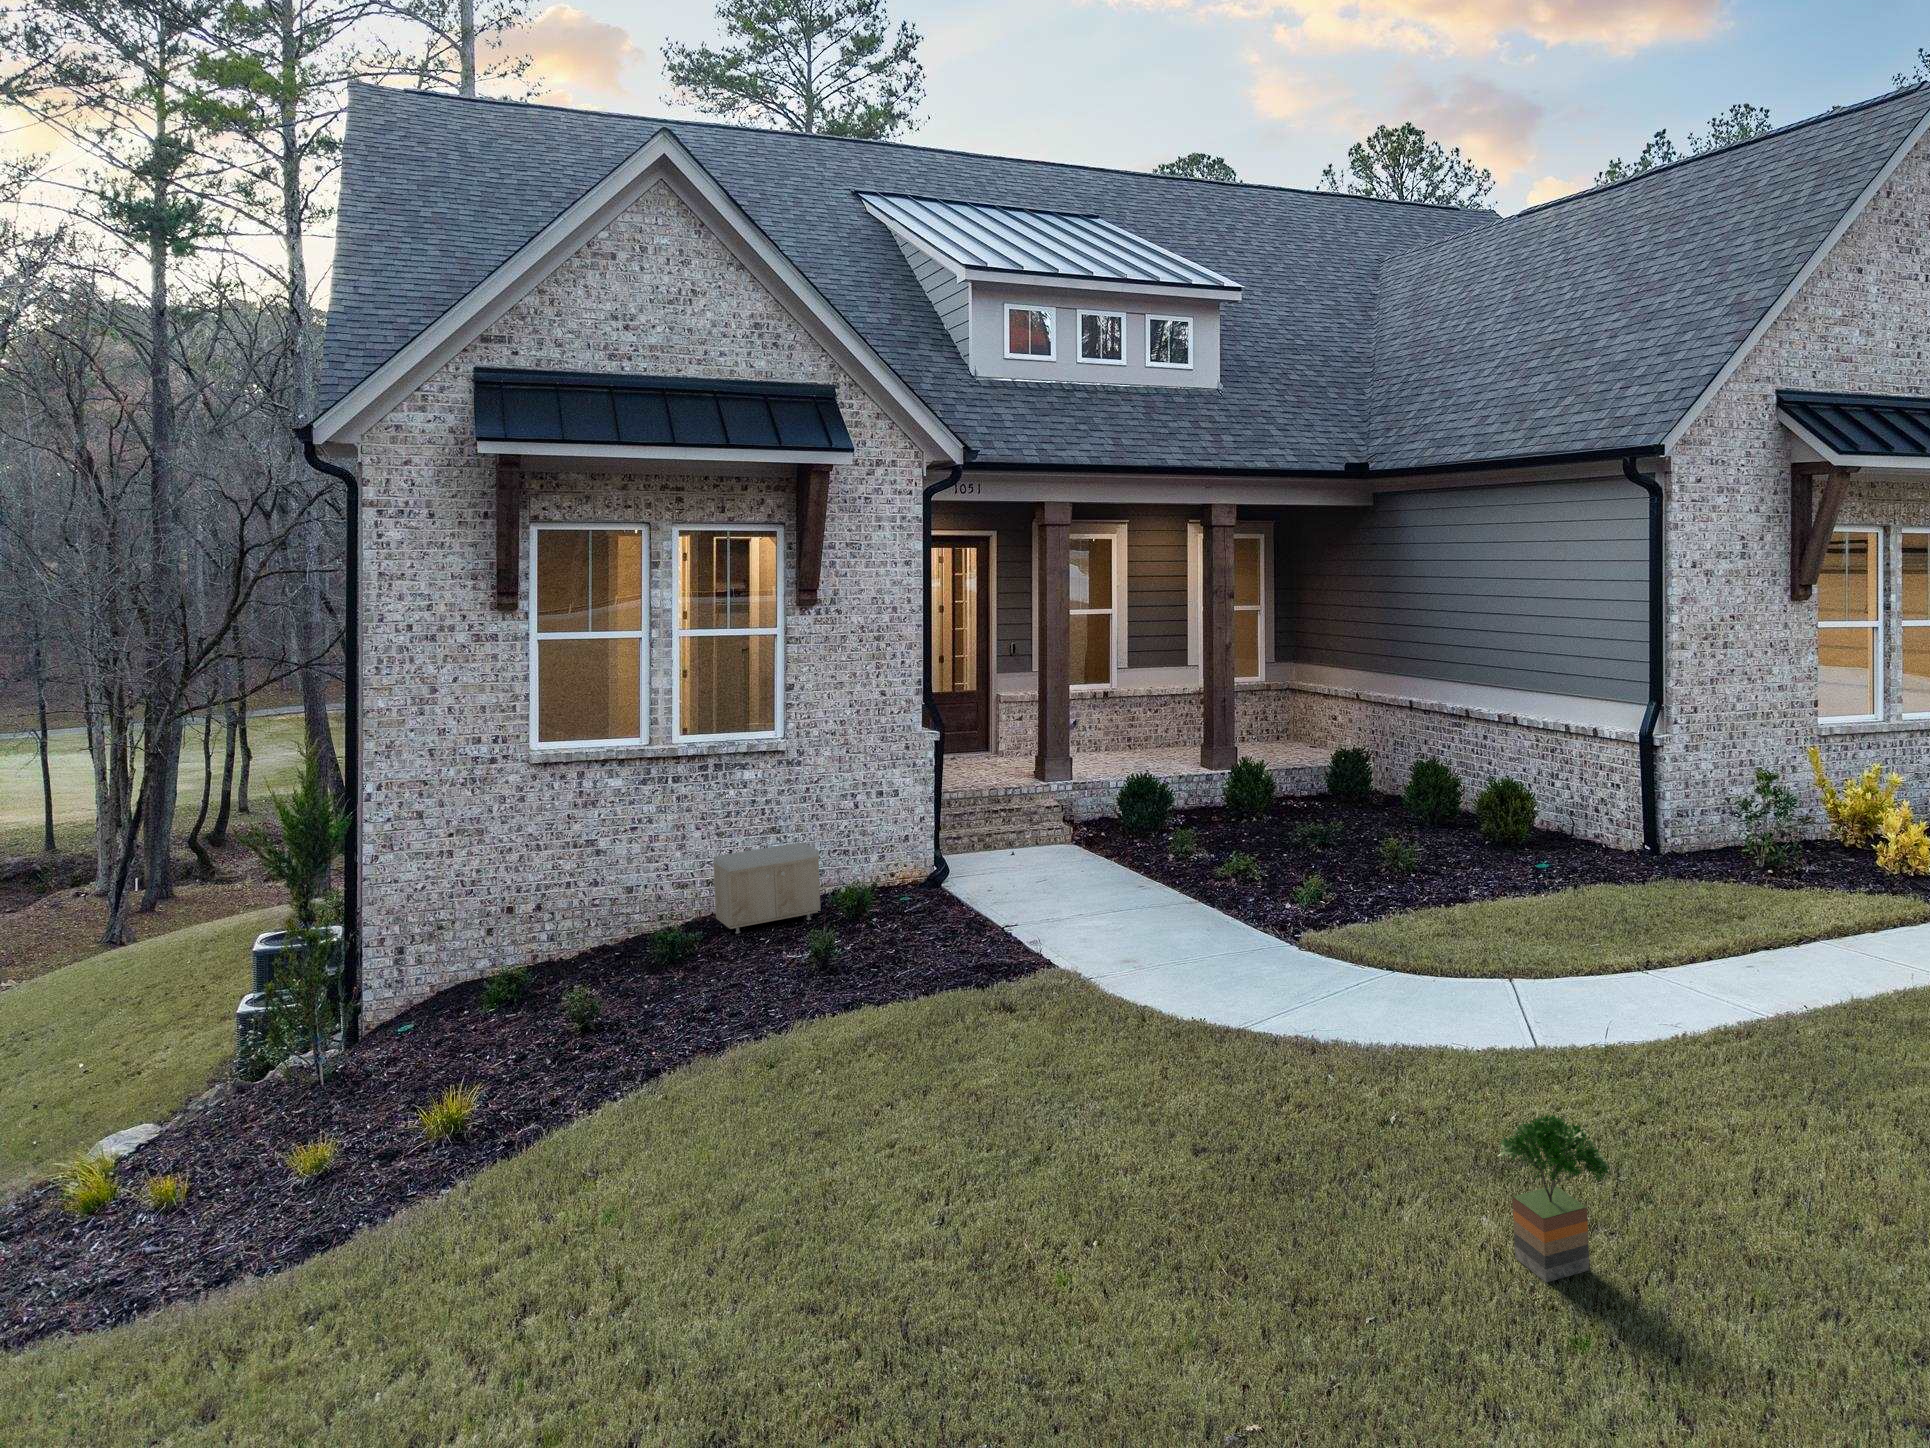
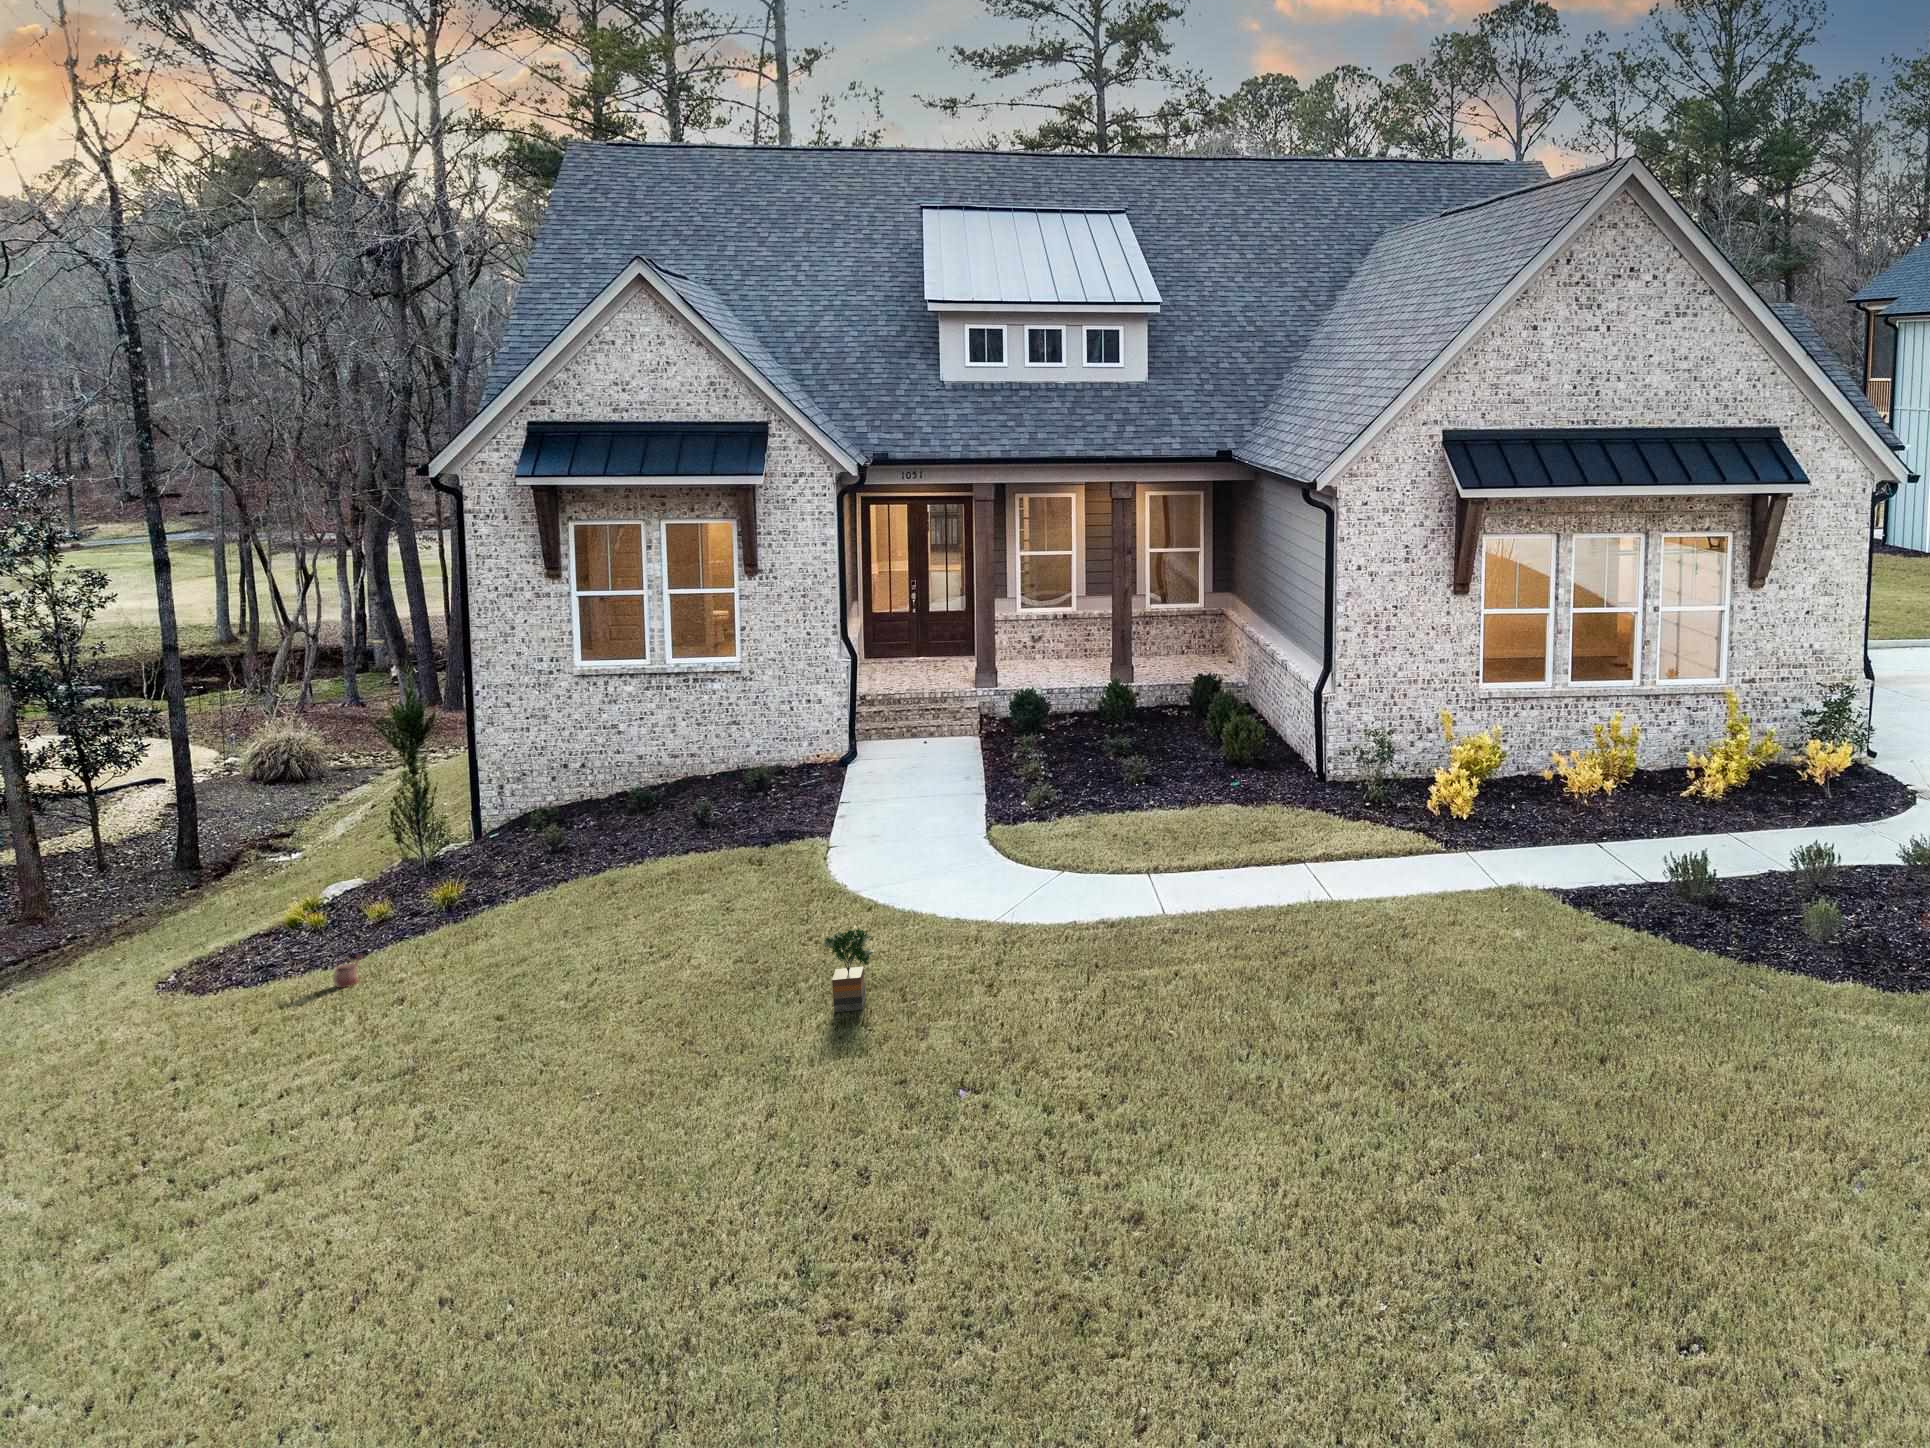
storage bench: present [713,842,821,933] -> none [691,731,757,789]
watering can: none [366,1280,416,1361] -> present [333,955,363,988]

